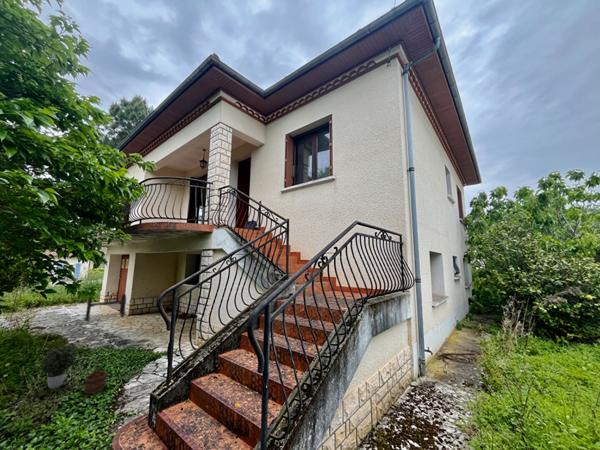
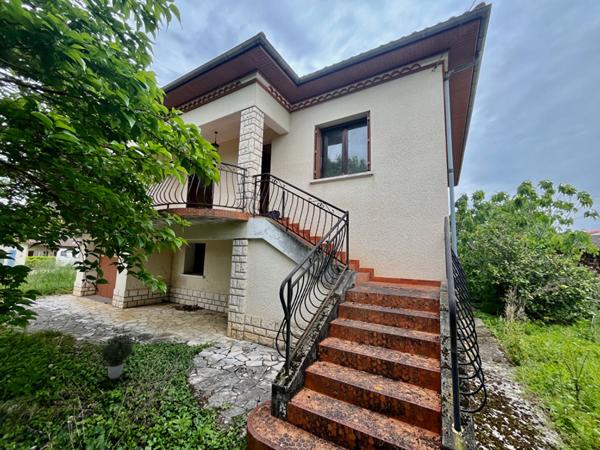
bench: present [85,294,126,321] -> none [70,284,118,315]
wooden bucket: present [85,361,107,394] -> none [153,348,172,381]

